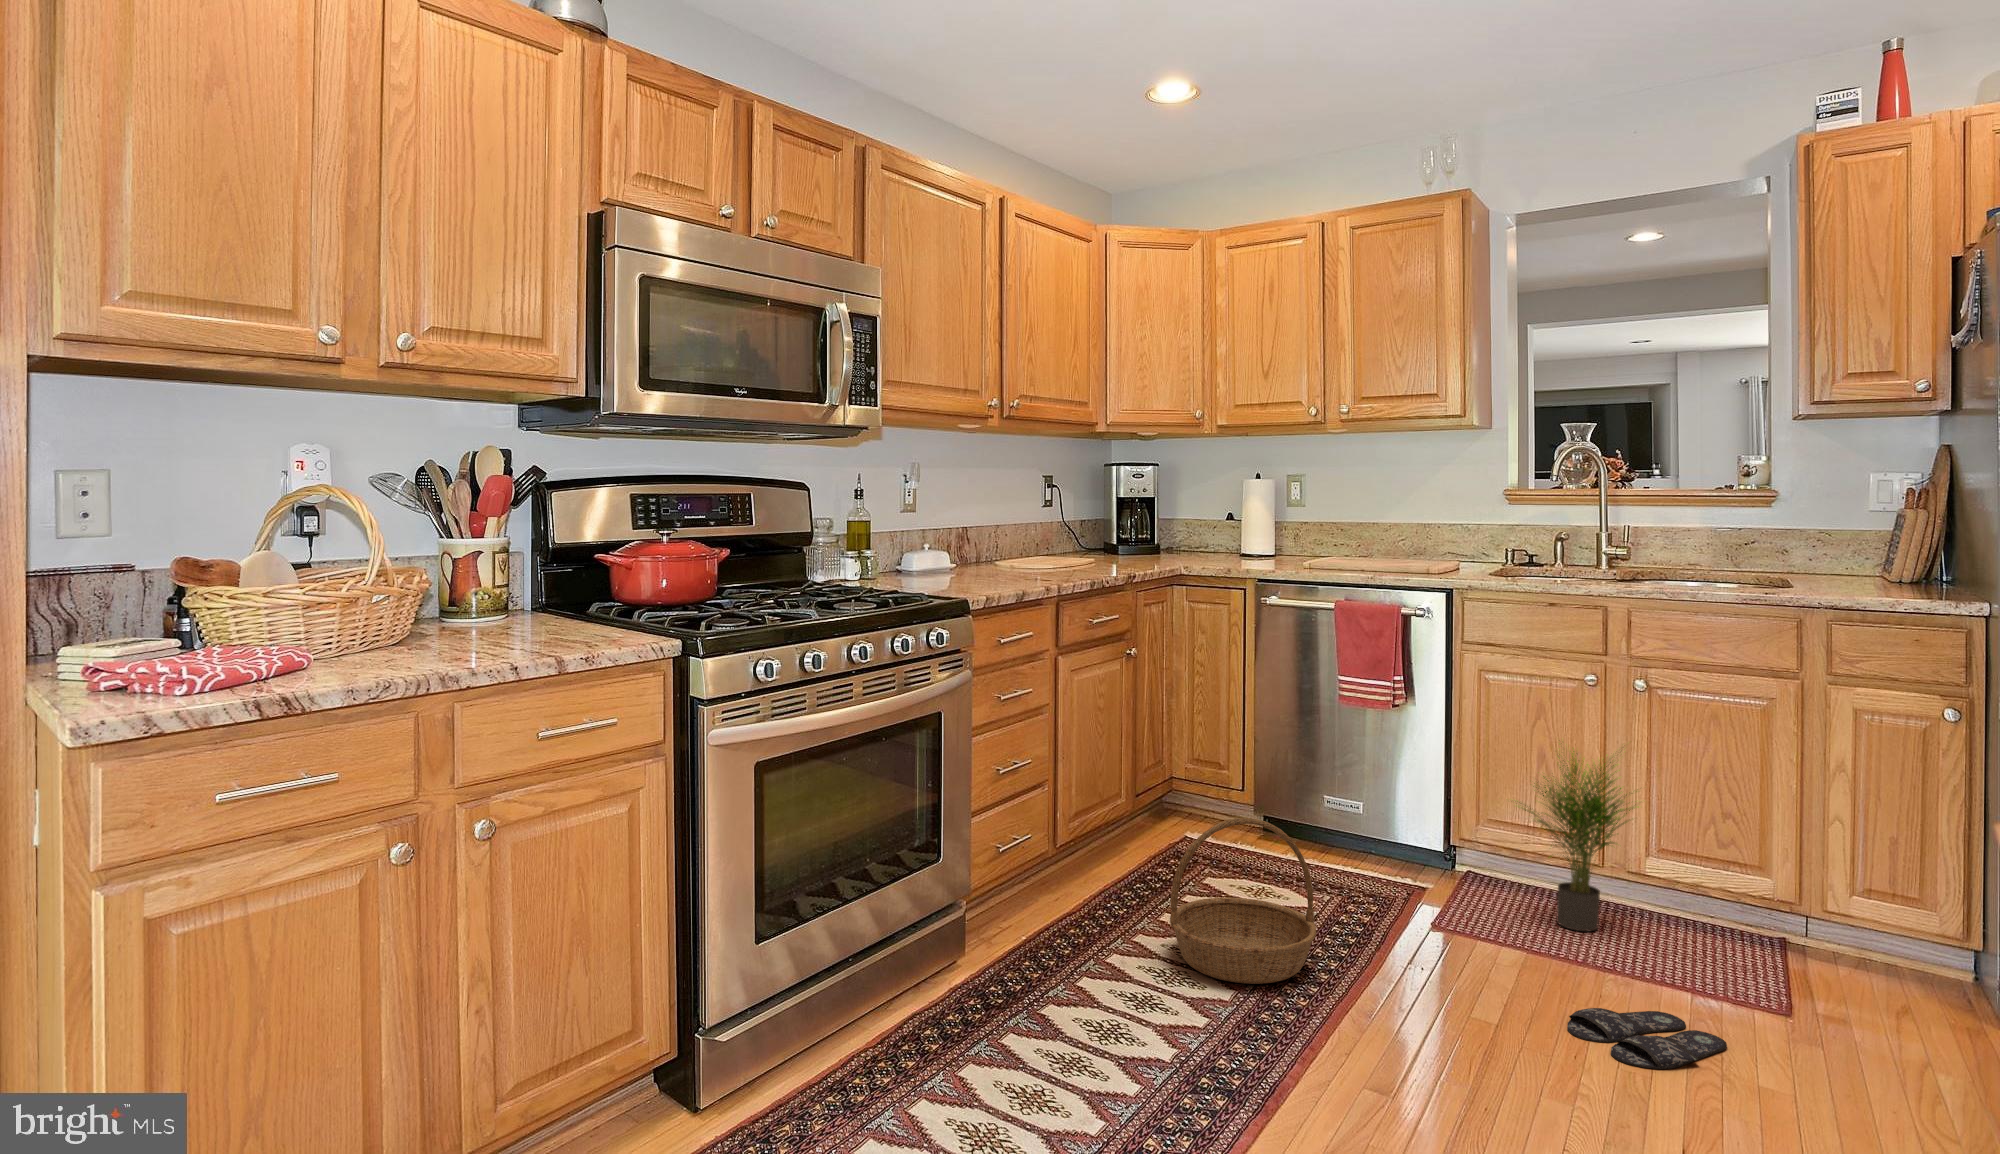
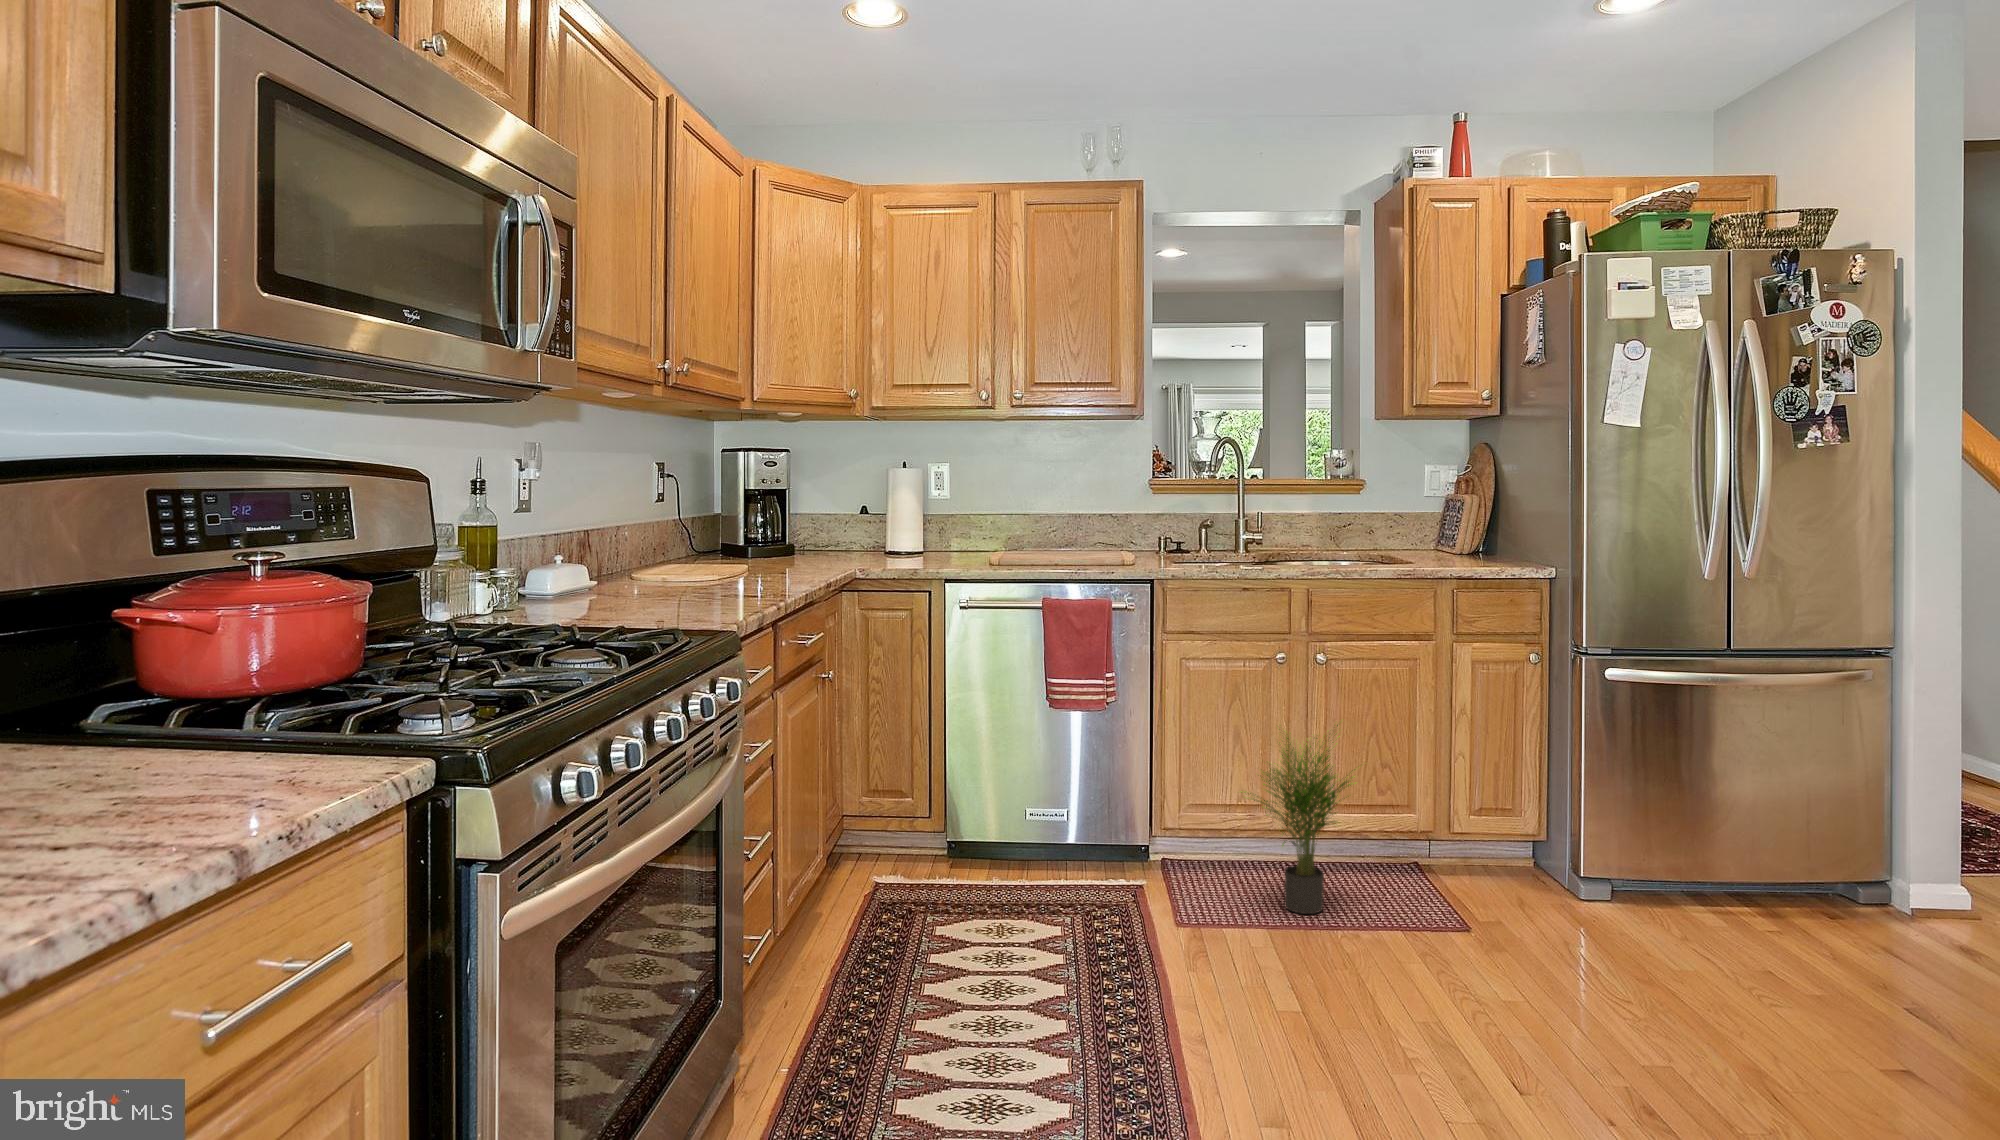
basket: present [1170,818,1316,984] -> none [966,861,1134,1061]
slippers: present [1567,1008,1727,1069] -> none [1385,988,1519,1057]

